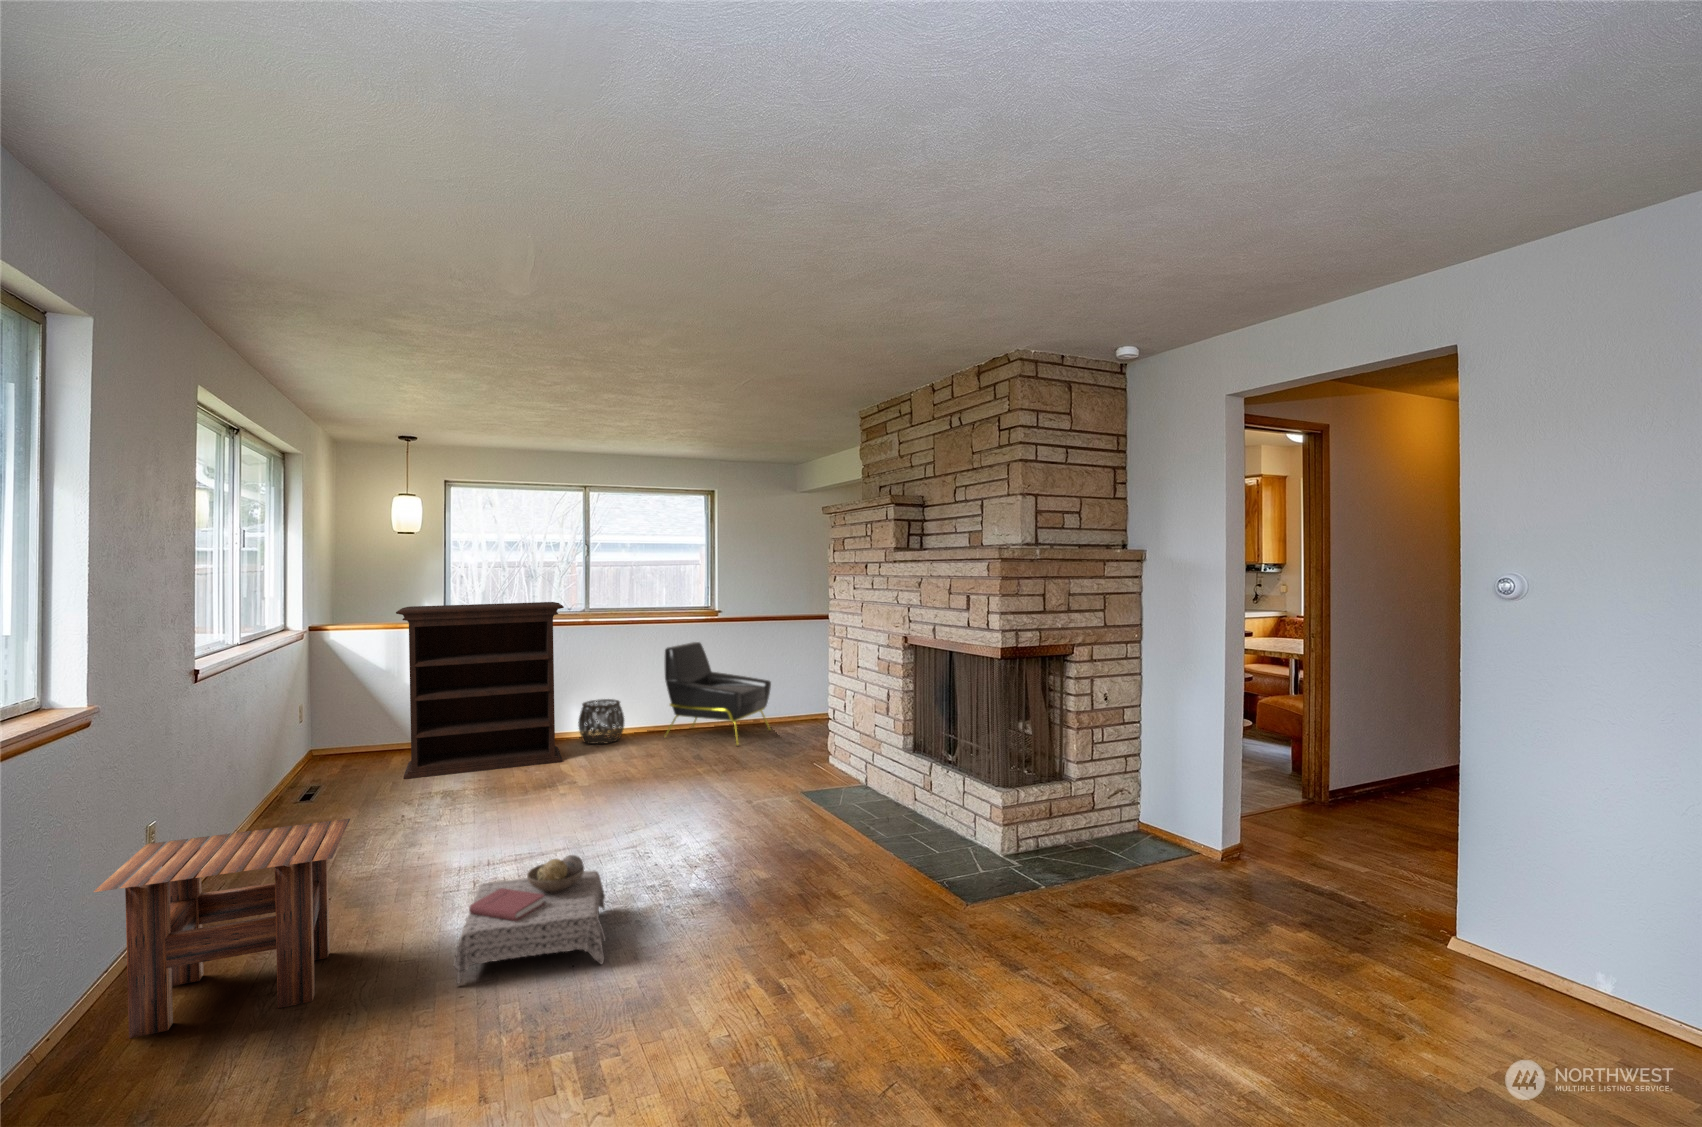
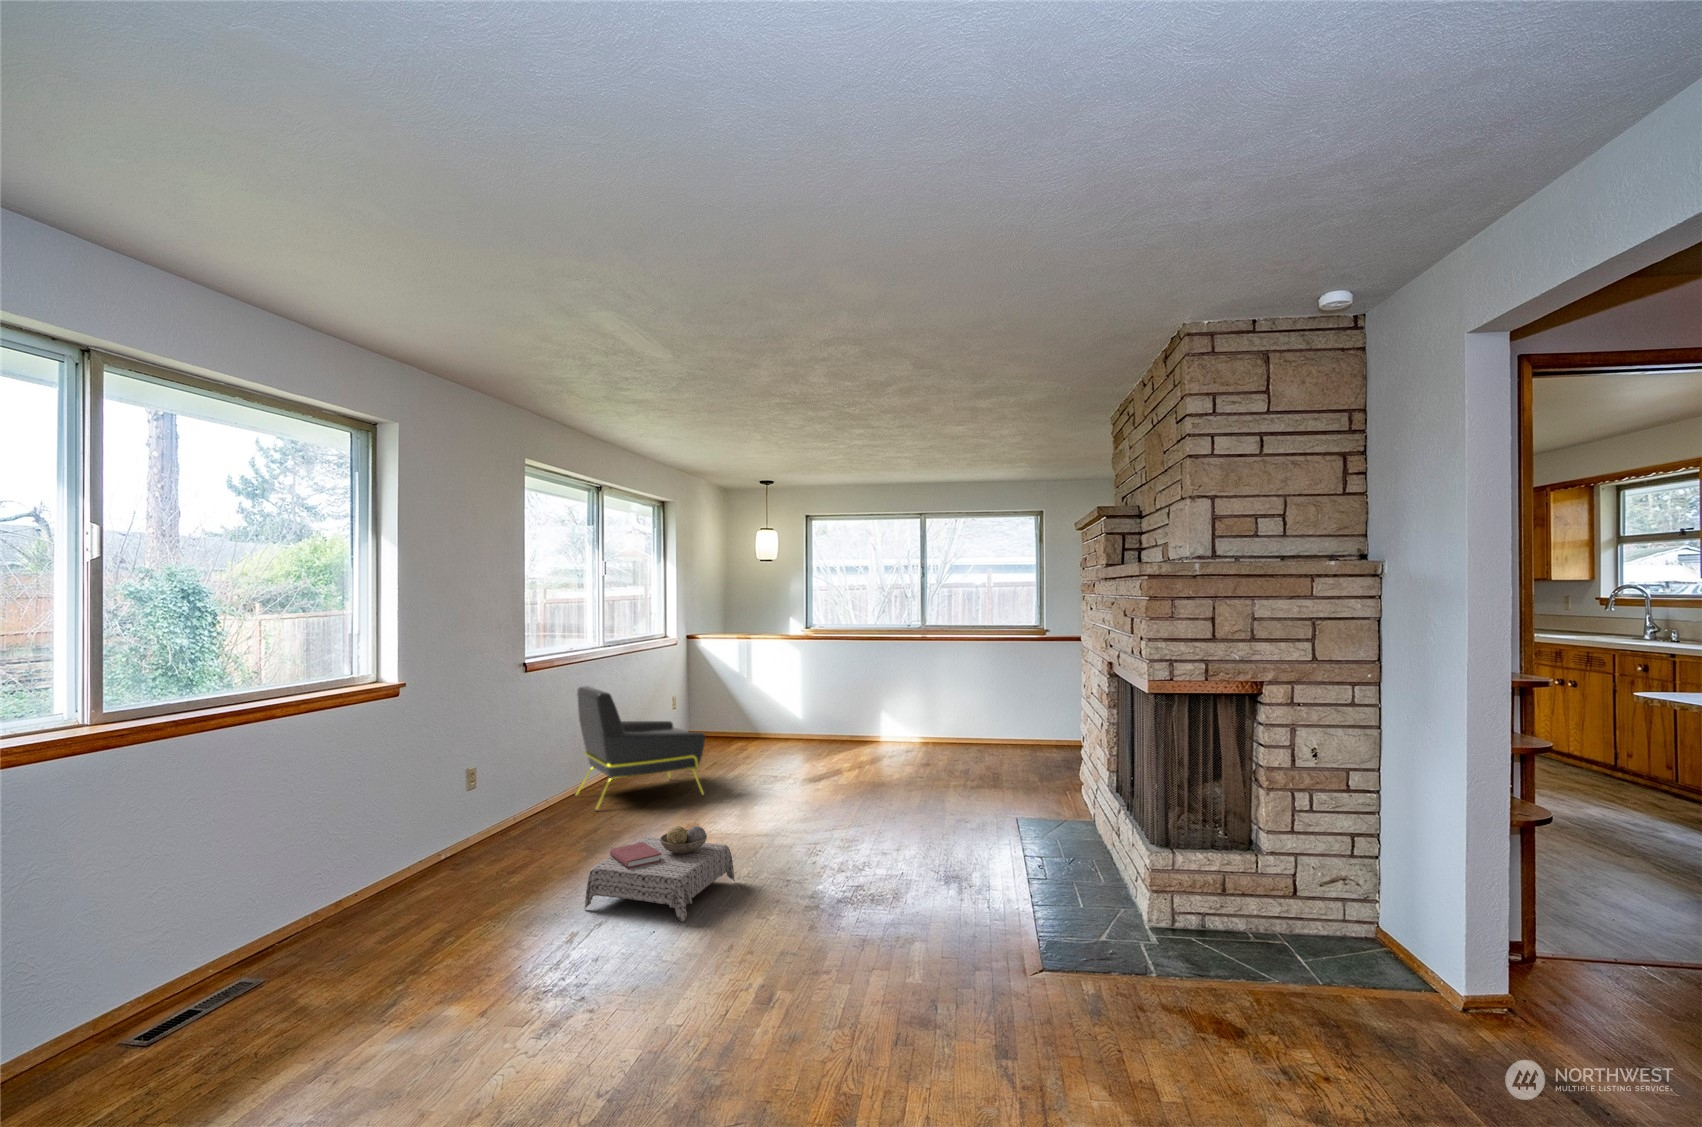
bookshelf: present [396,602,564,779] -> none [725,617,860,760]
armchair: present [664,642,771,746] -> present [575,686,705,812]
woven basket: present [578,699,624,744] -> none [879,709,921,750]
side table: present [94,819,350,1038] -> none [395,765,569,895]

